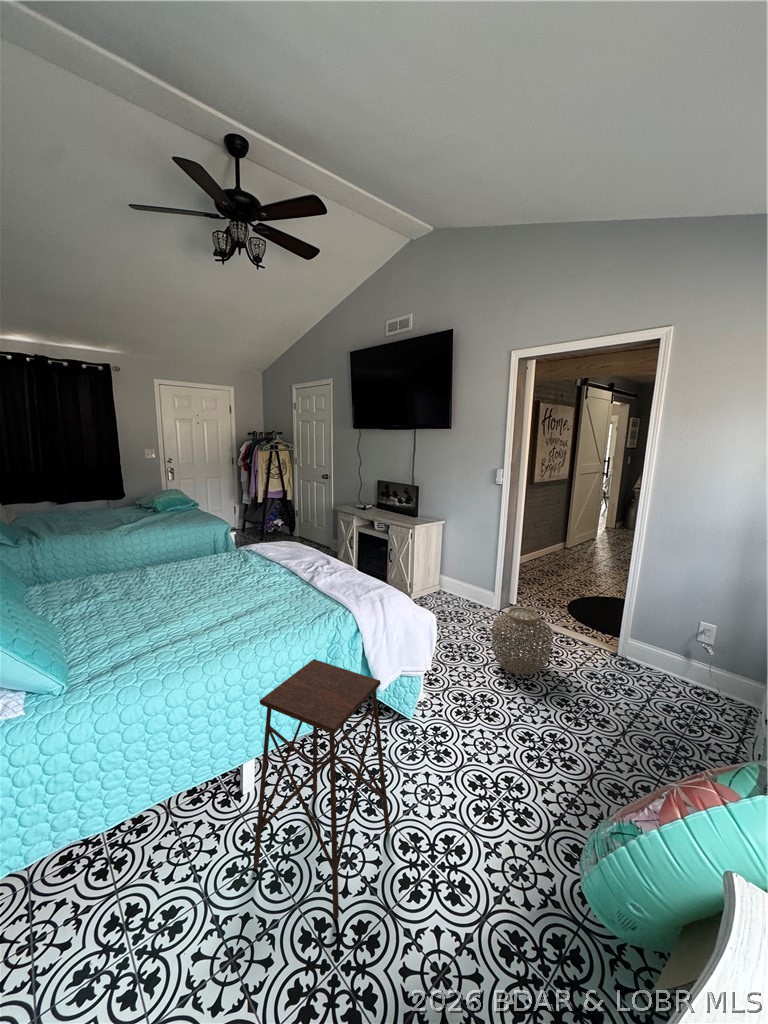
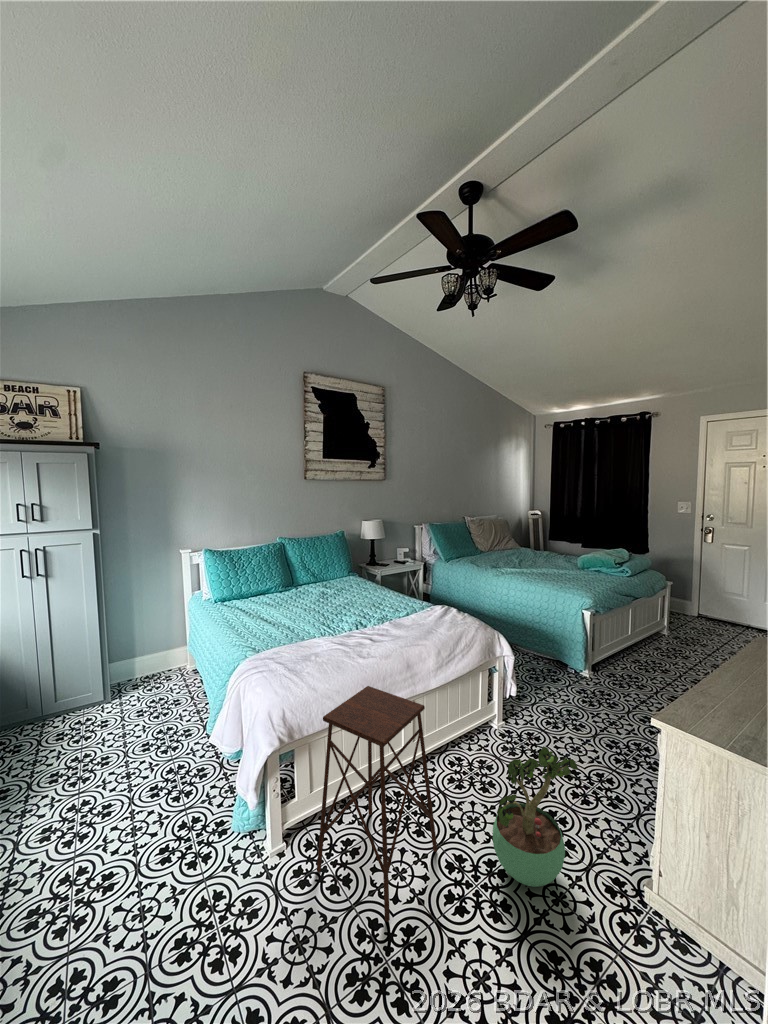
woven basket: present [492,607,553,676] -> none [539,648,599,717]
potted plant: none [451,719,545,863] -> present [493,746,578,887]

